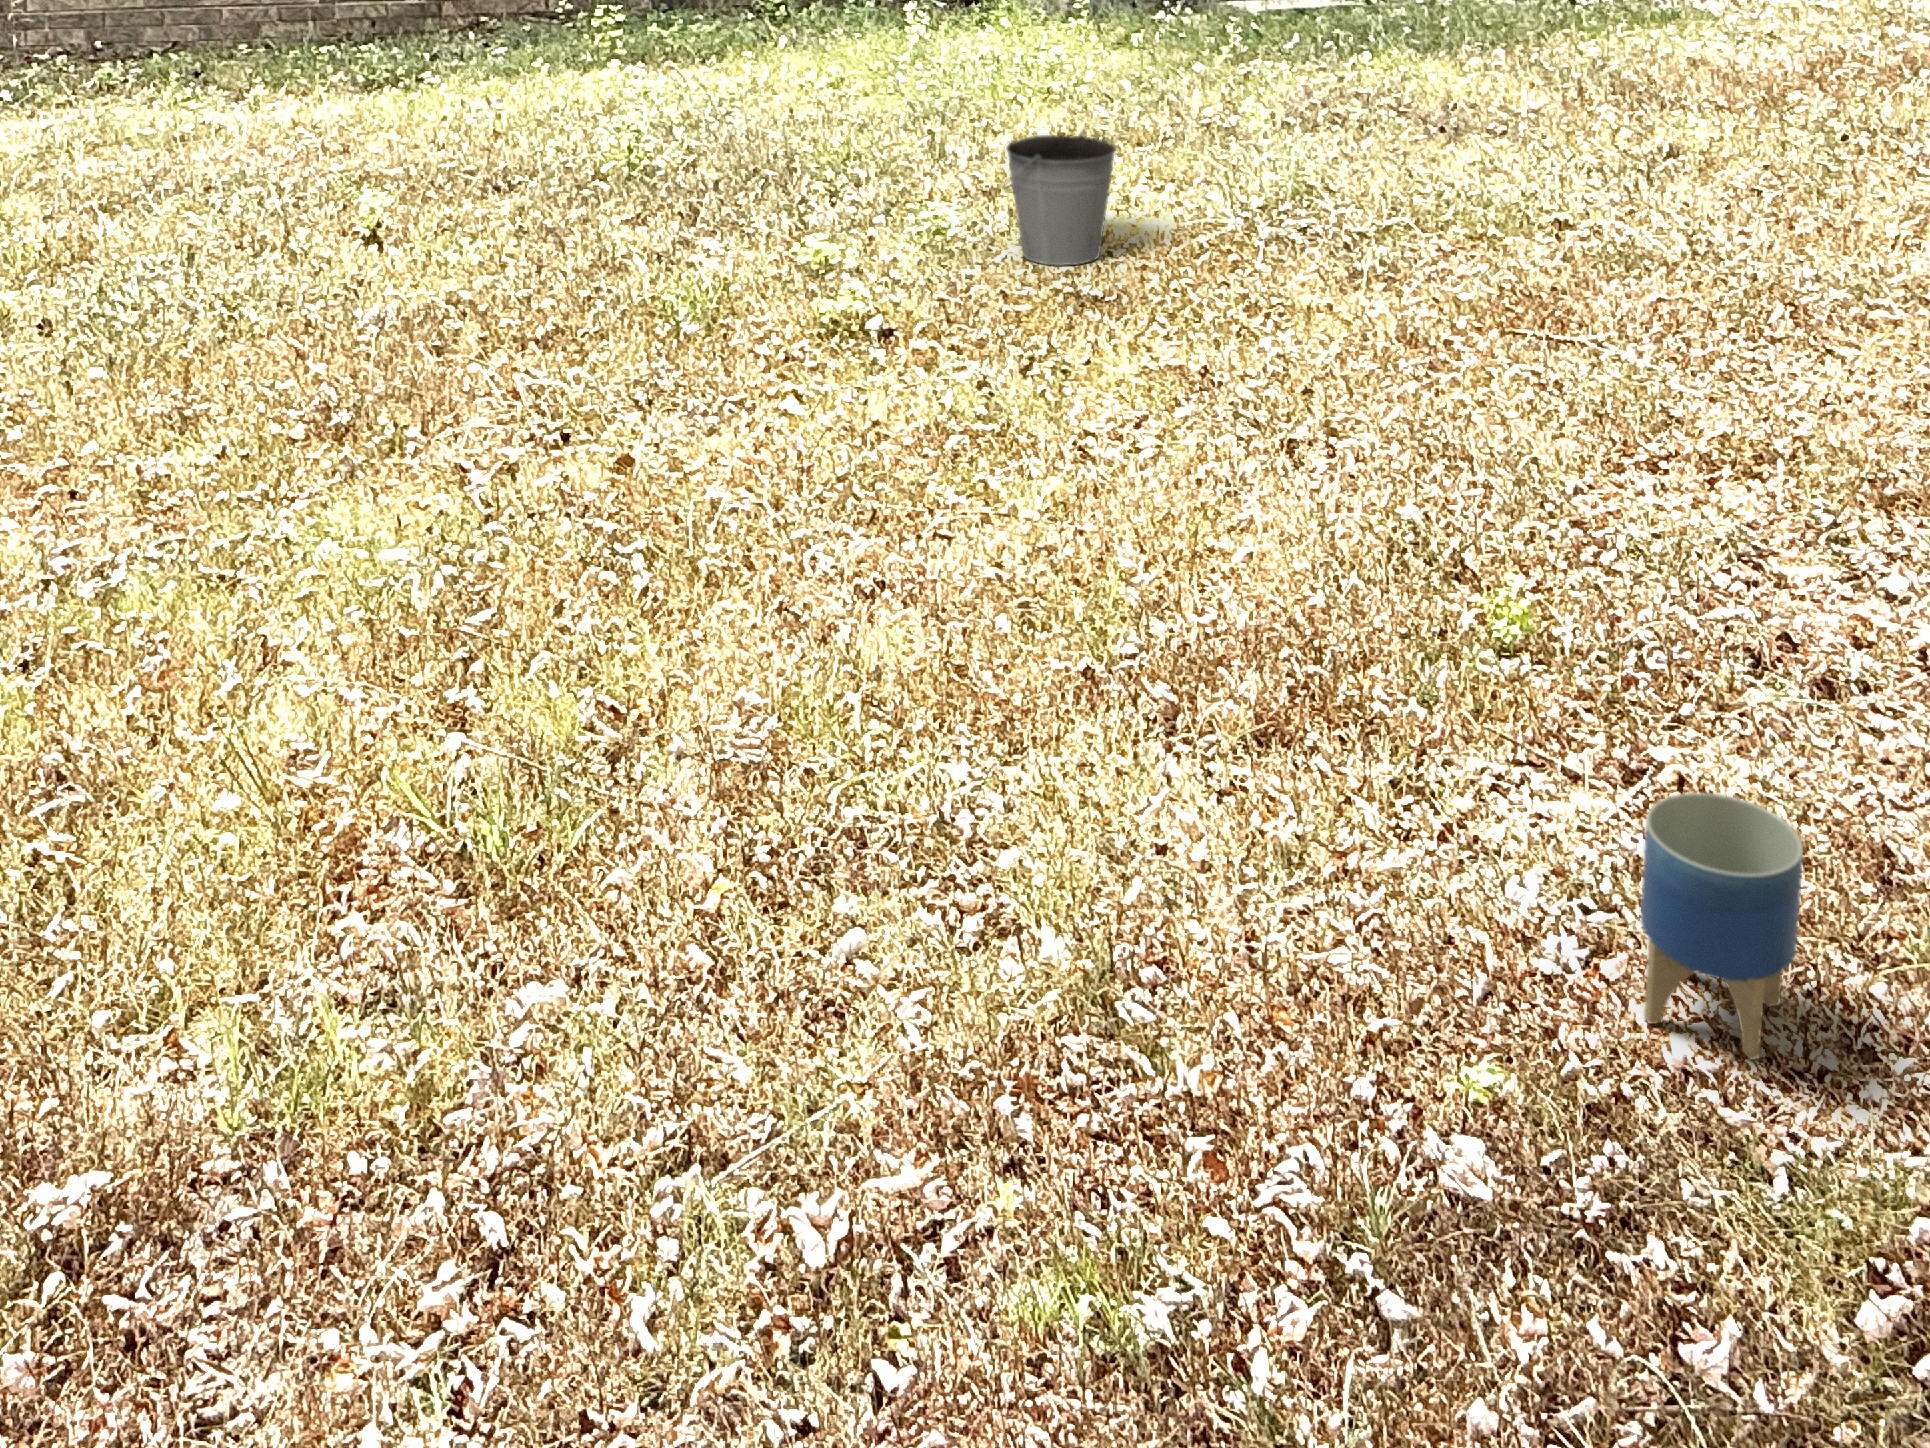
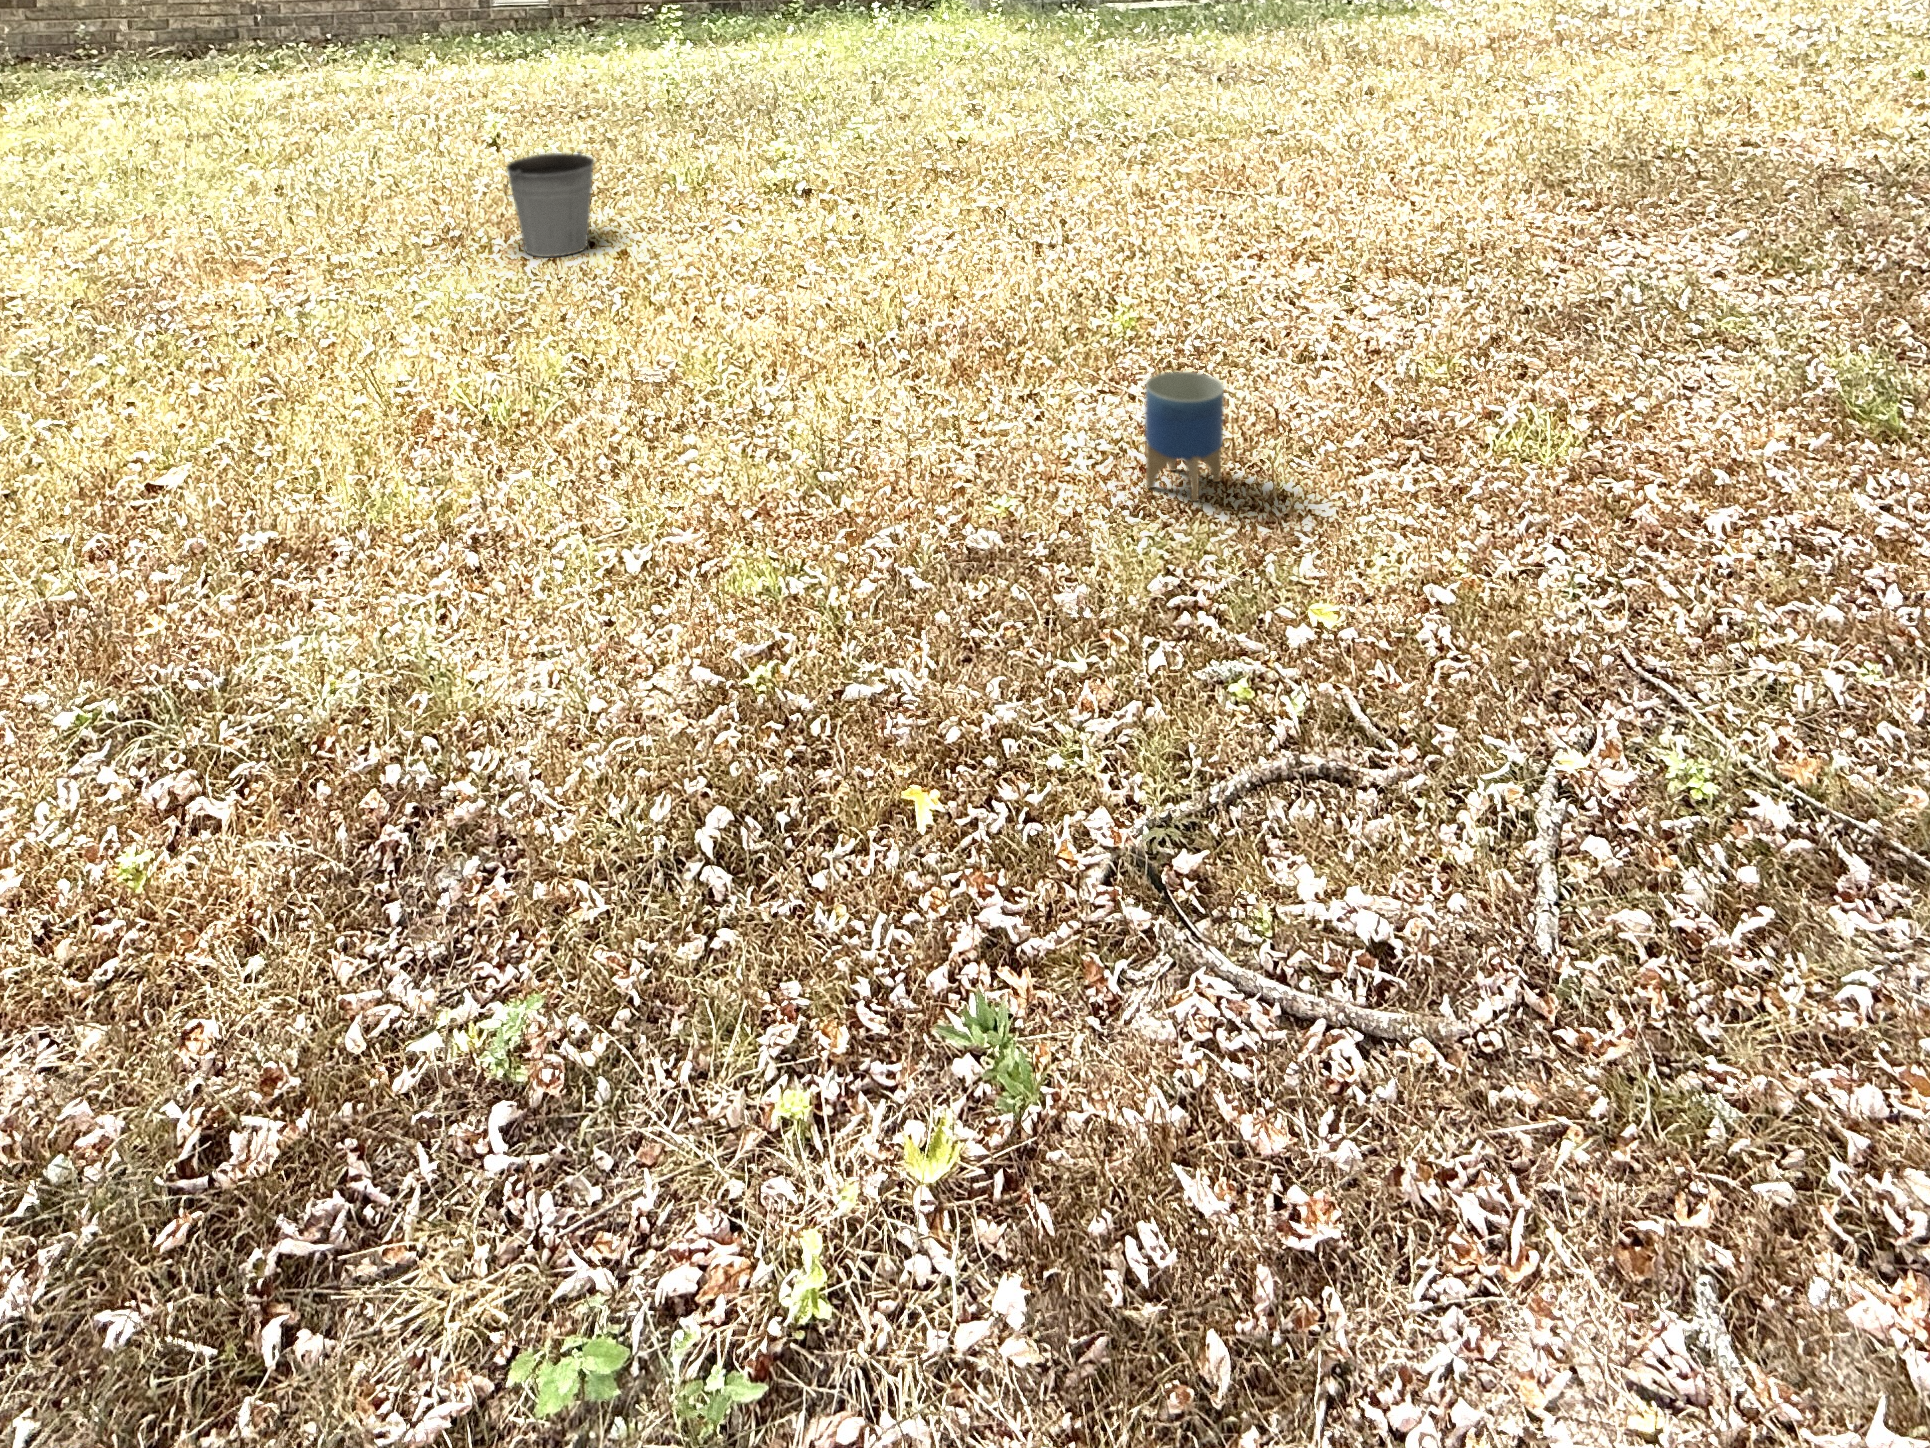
bucket: present [1003,132,1116,266] -> present [505,151,594,257]

